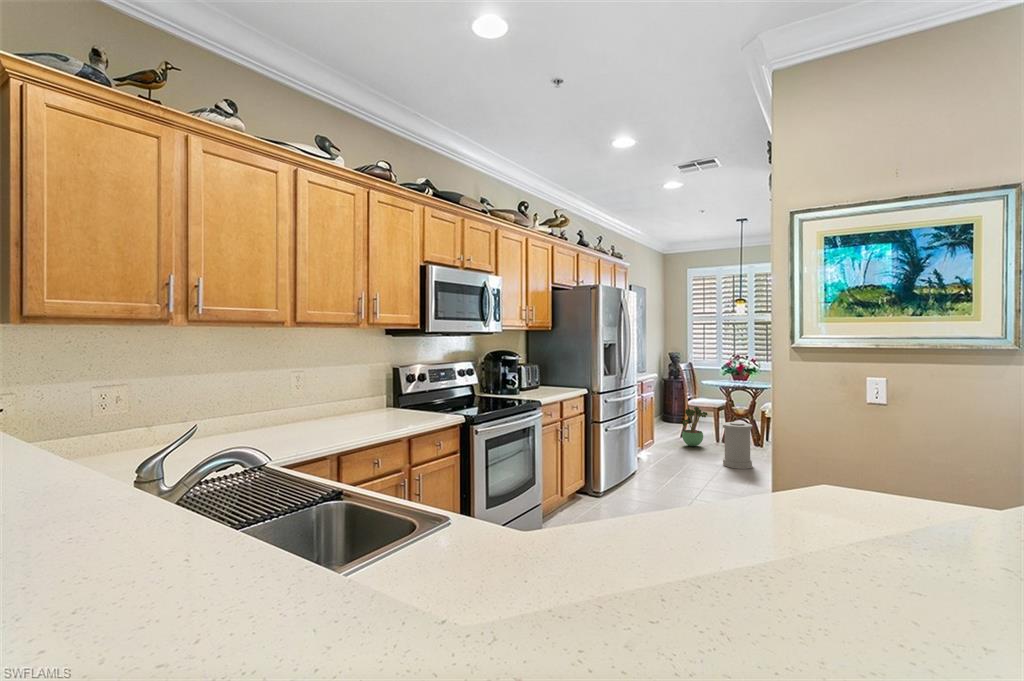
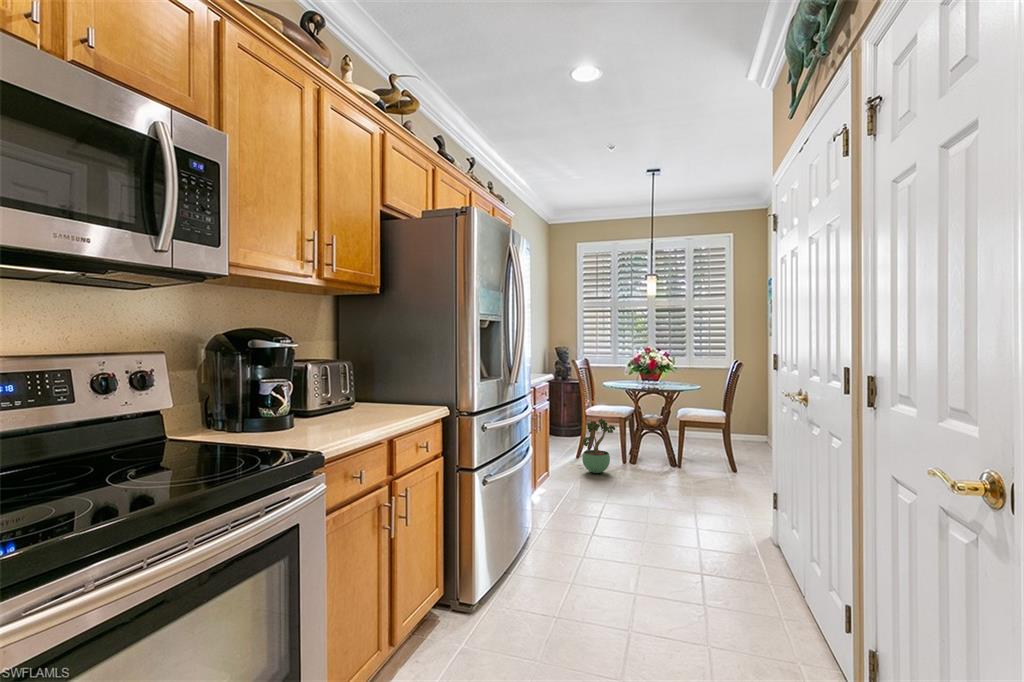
trash can: present [723,422,752,469] -> none [647,443,689,512]

